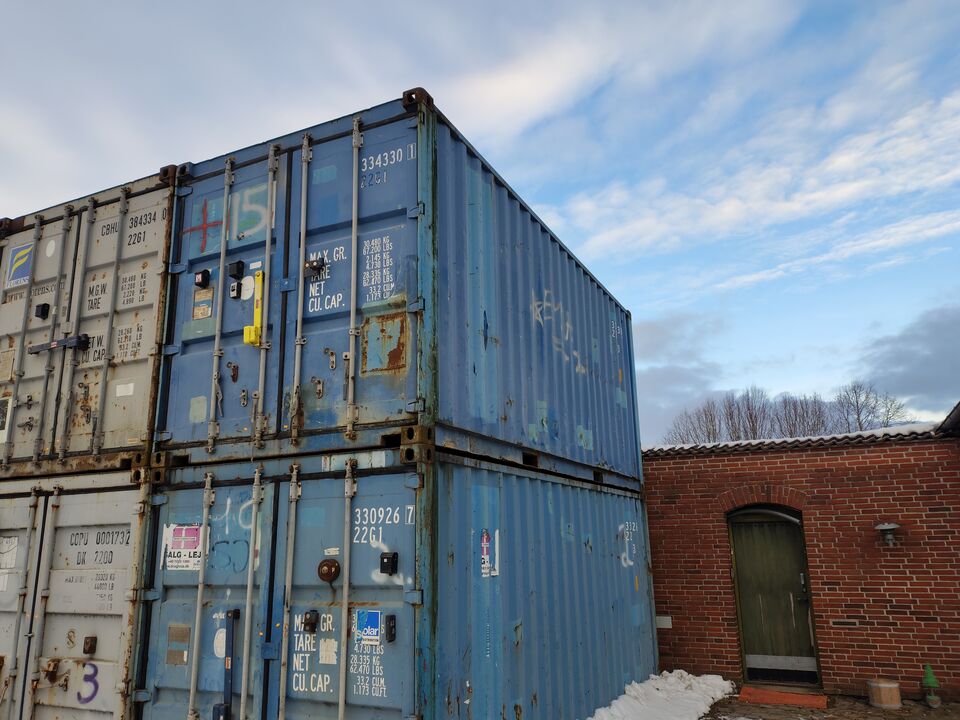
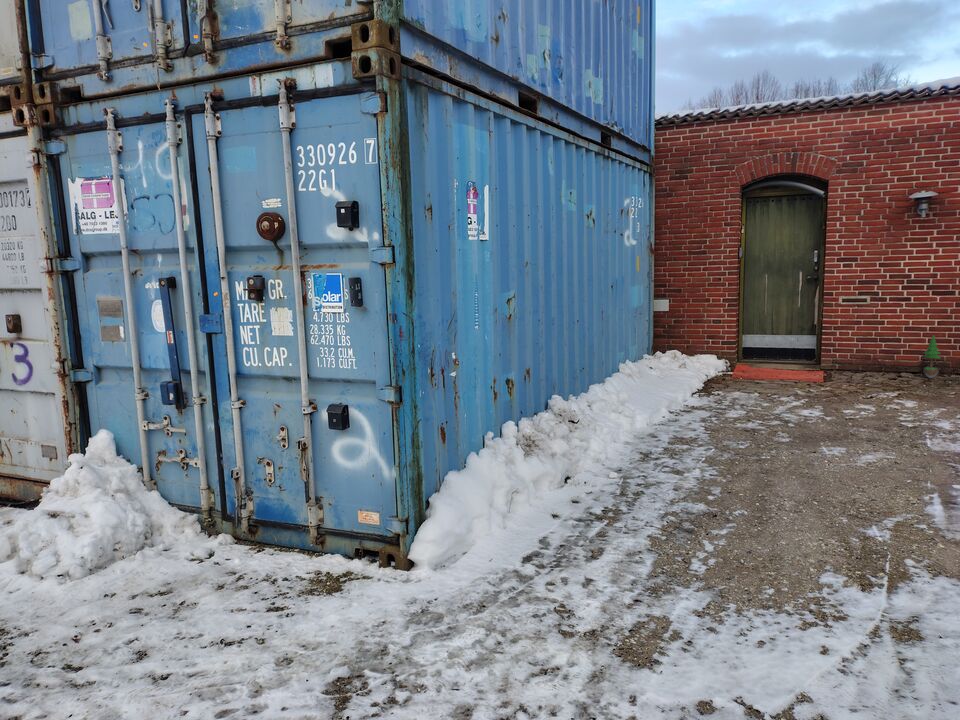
bucket: present [867,678,902,709] -> none [865,352,899,380]

